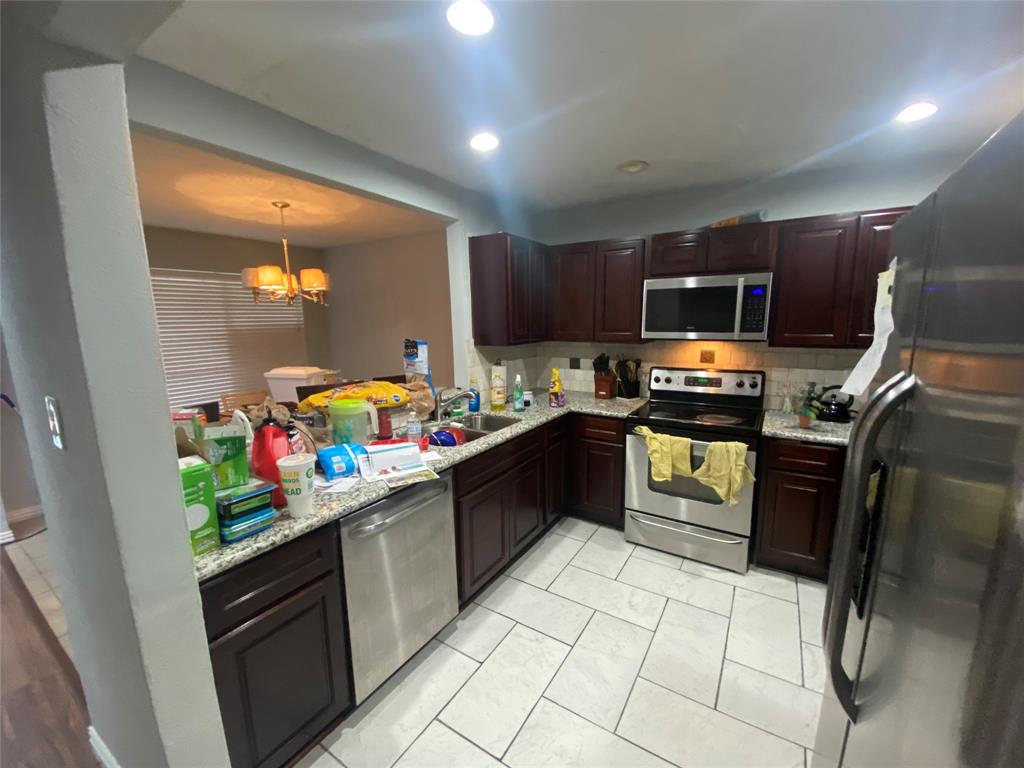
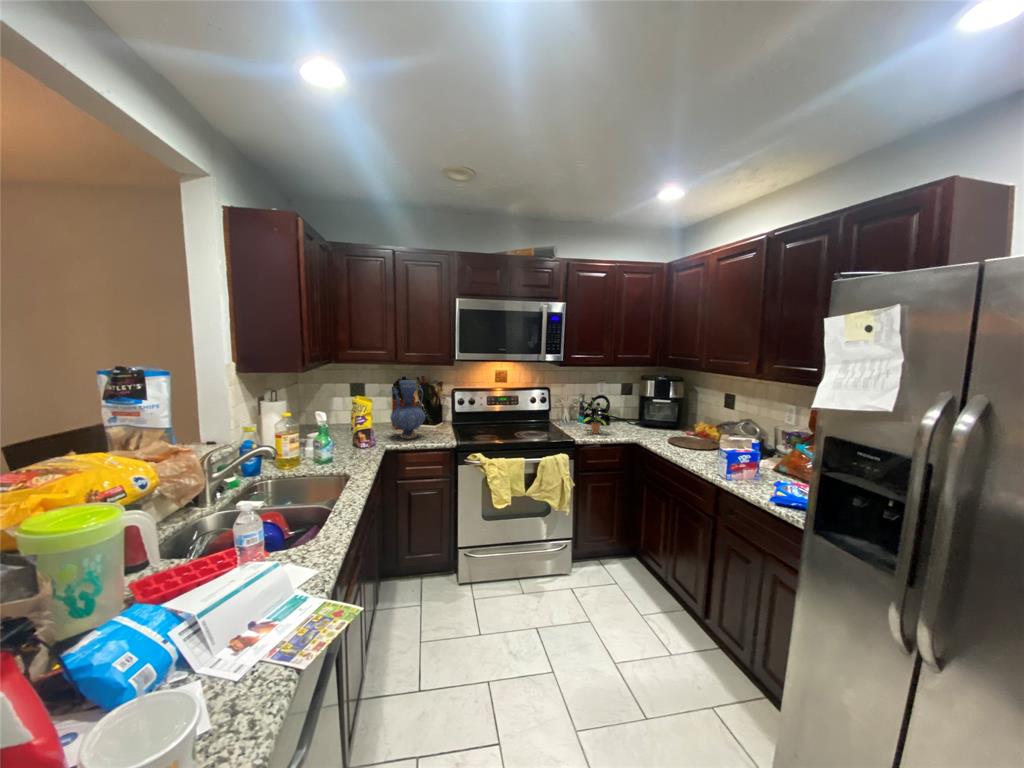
vase: none [582,356,612,406] -> present [391,380,425,439]

